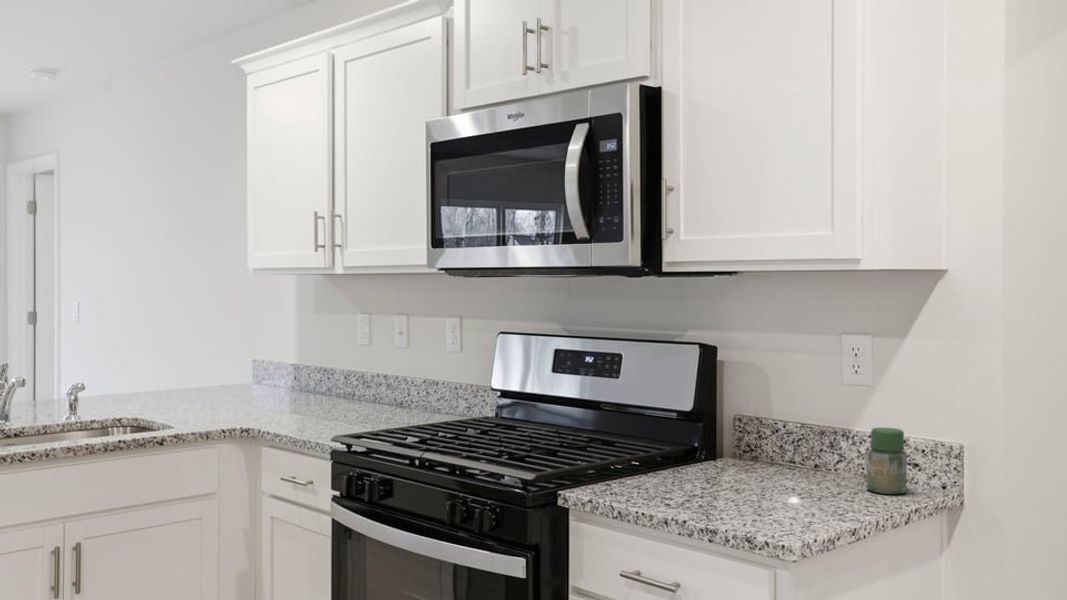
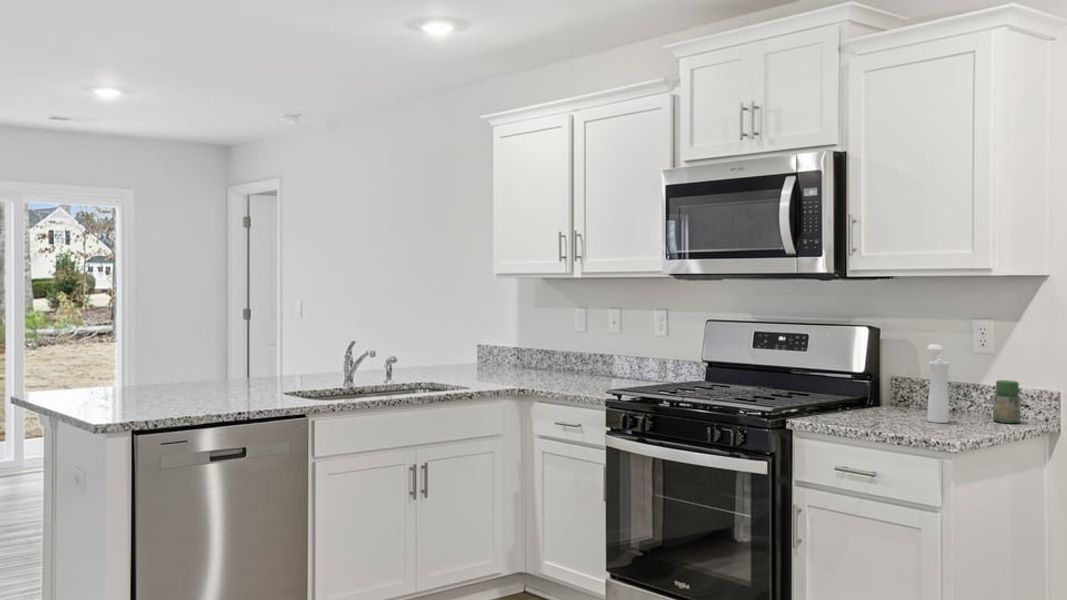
pepper mill: none [769,373,803,496] -> present [927,344,950,423]

